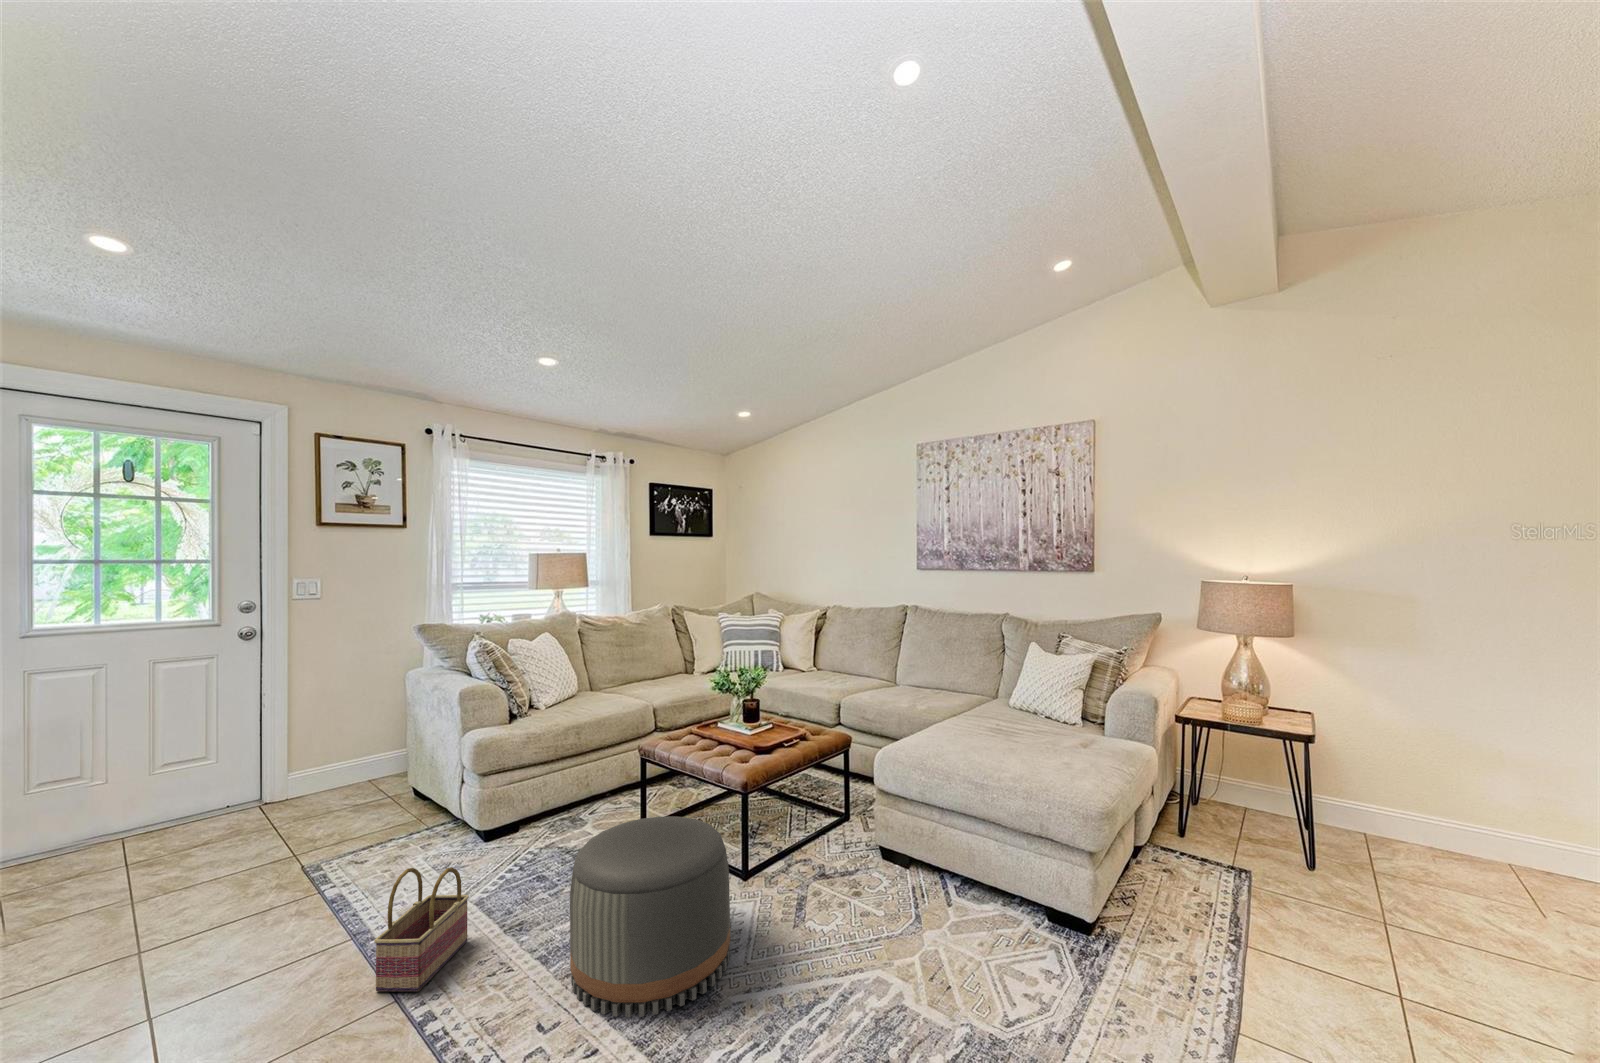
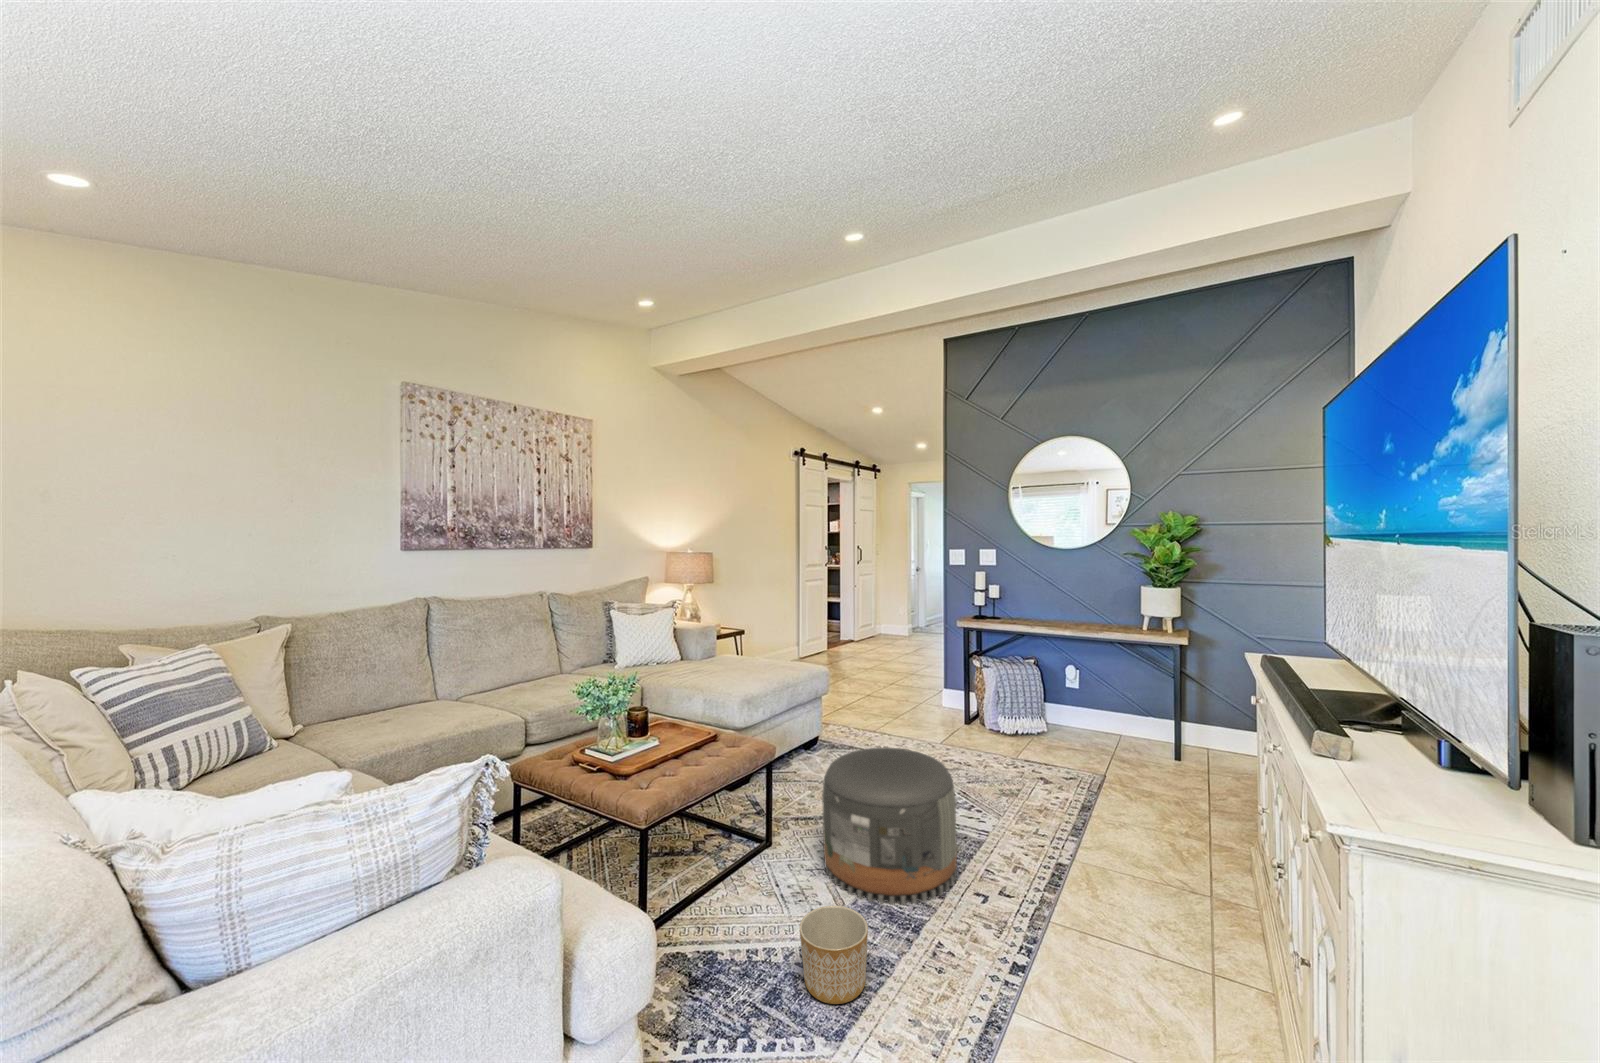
planter: none [484,852,540,920] -> present [800,906,868,1004]
basket: present [374,868,469,991] -> none [904,886,1018,1036]

